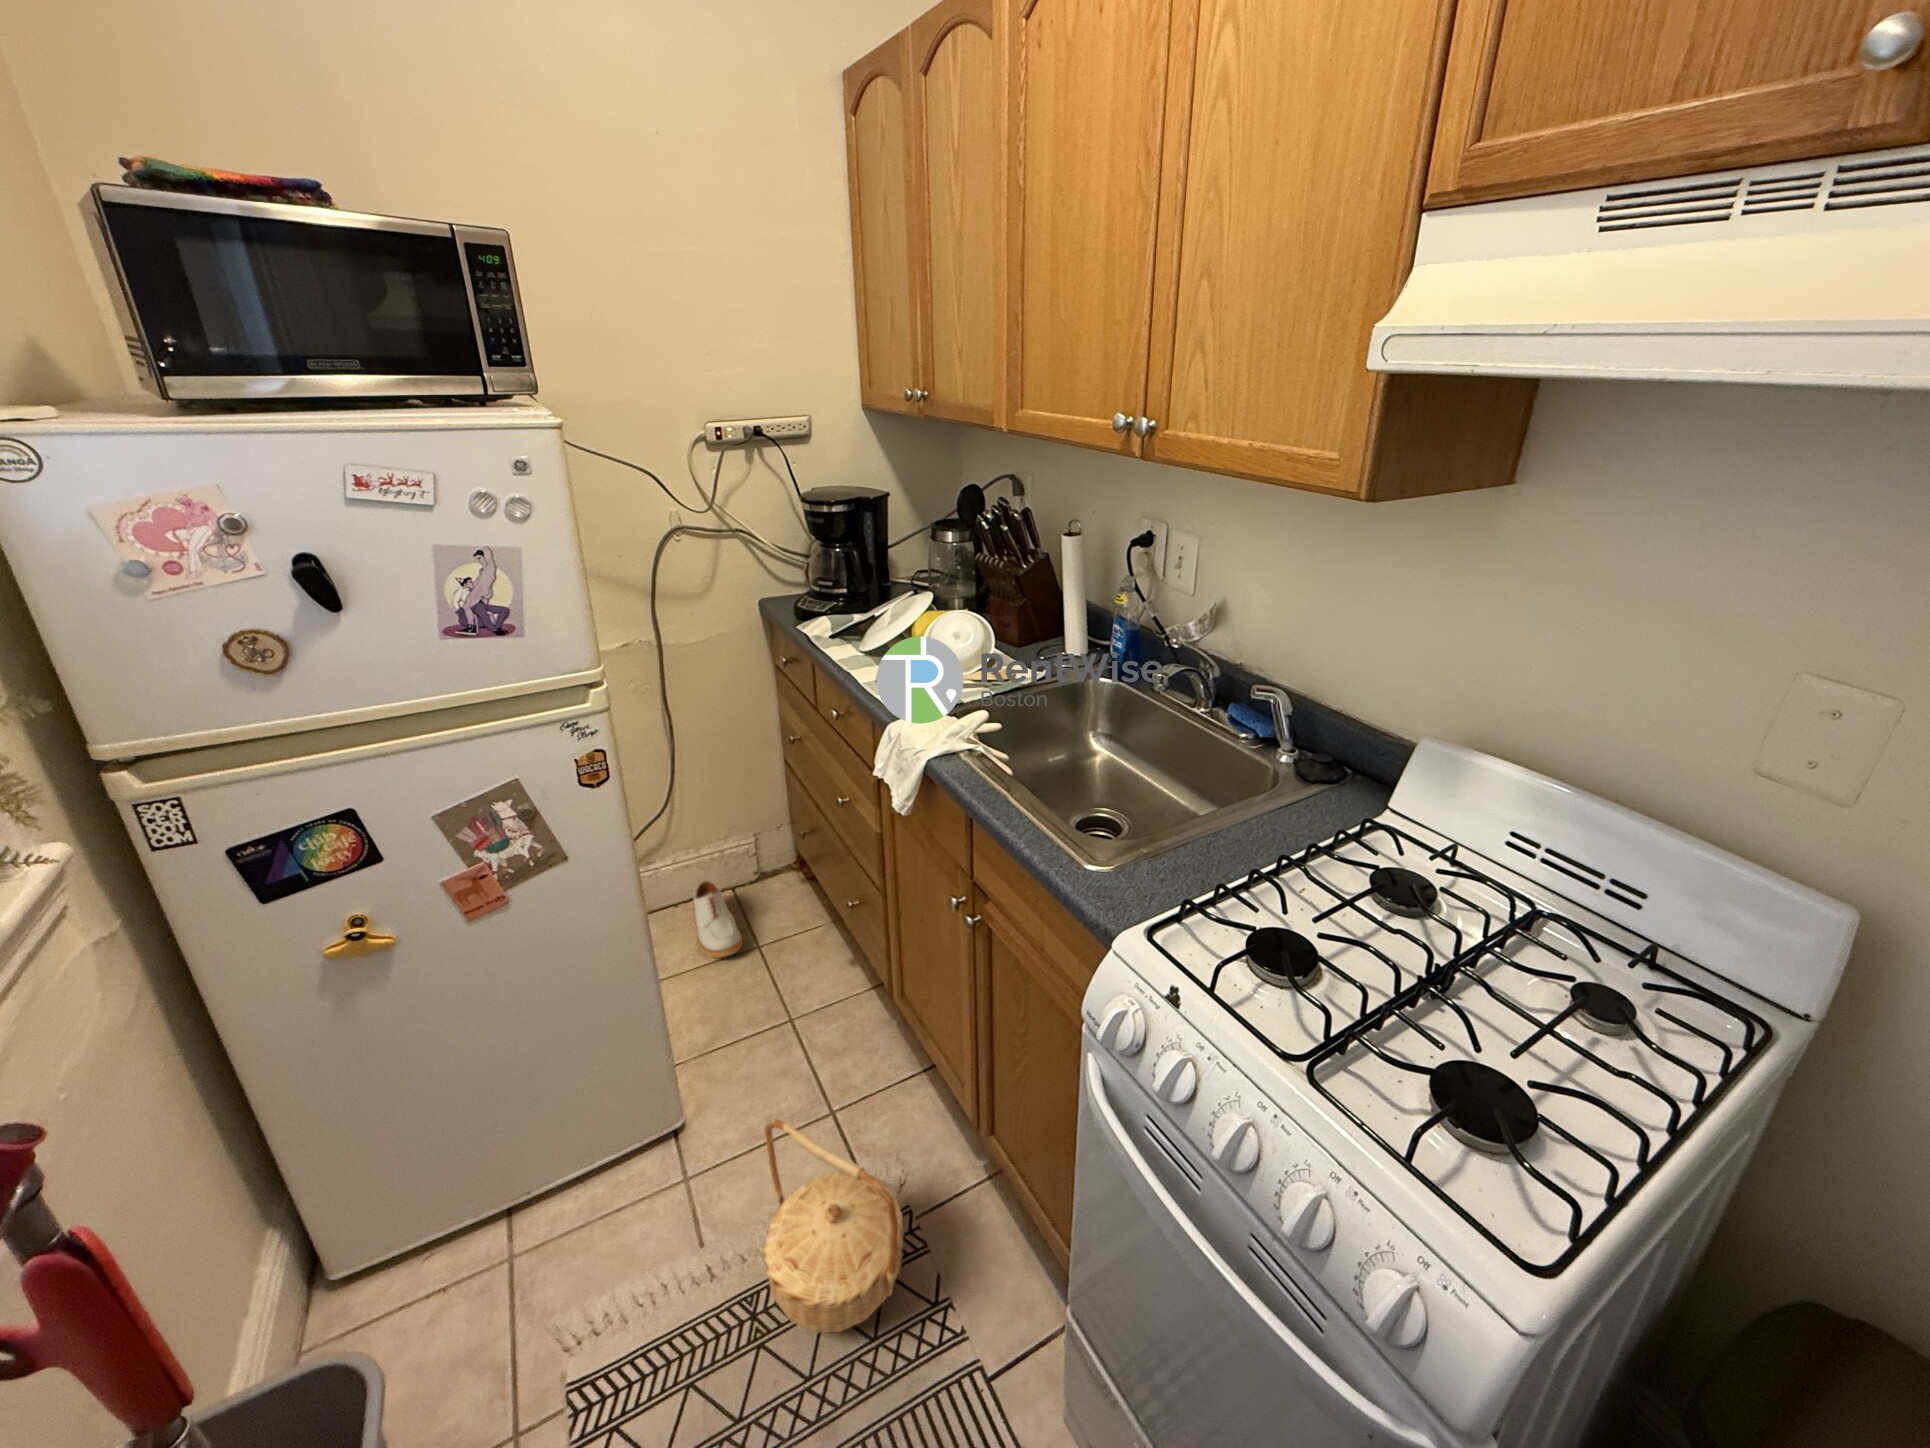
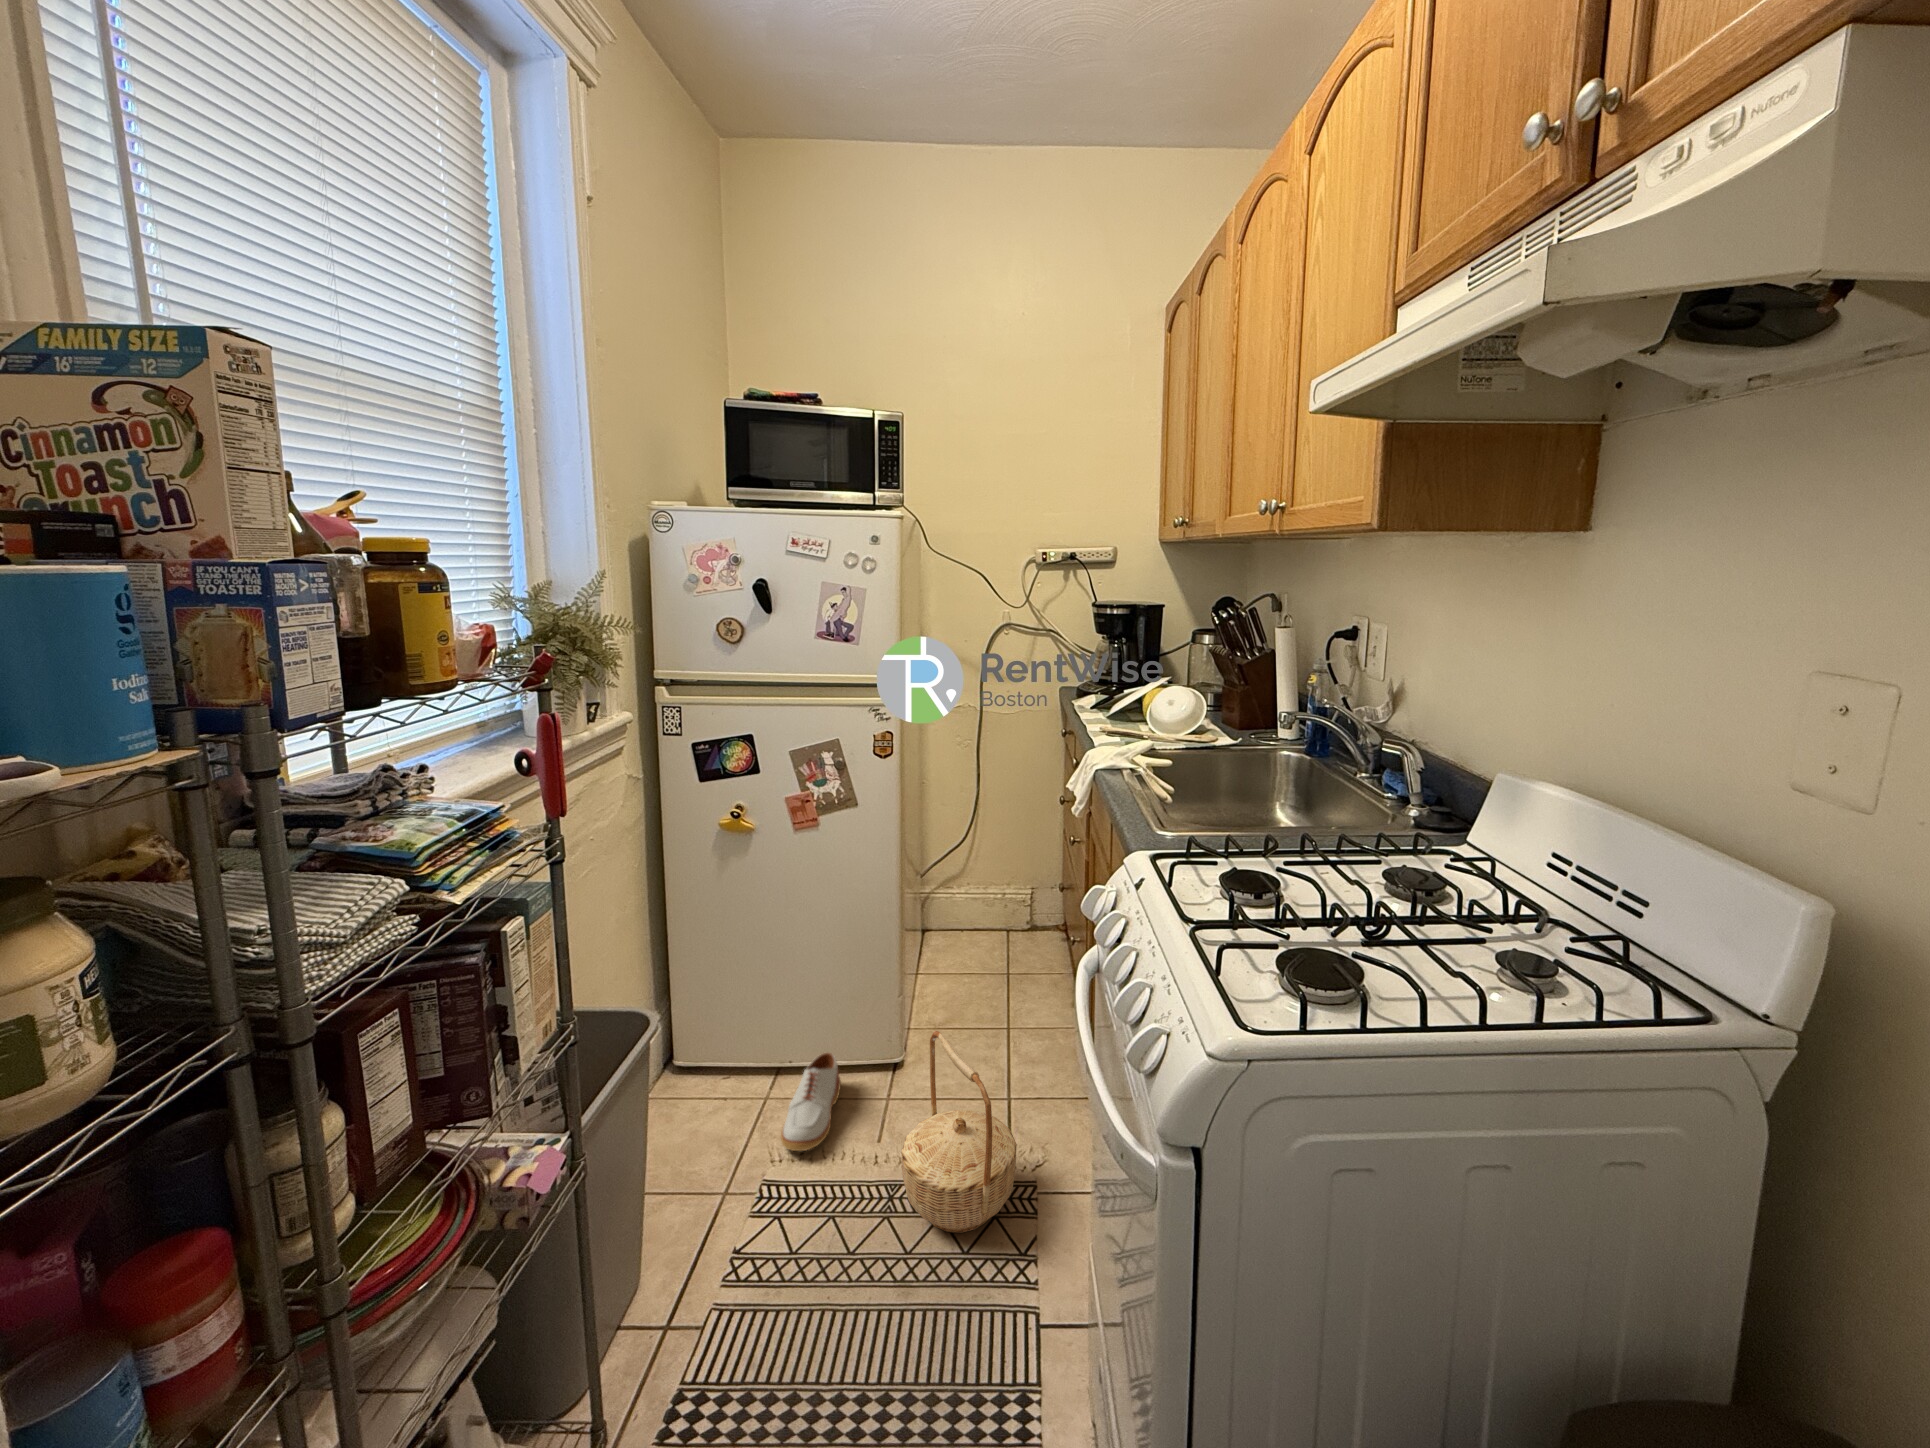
shoe: present [693,881,743,958] -> present [781,1053,841,1151]

